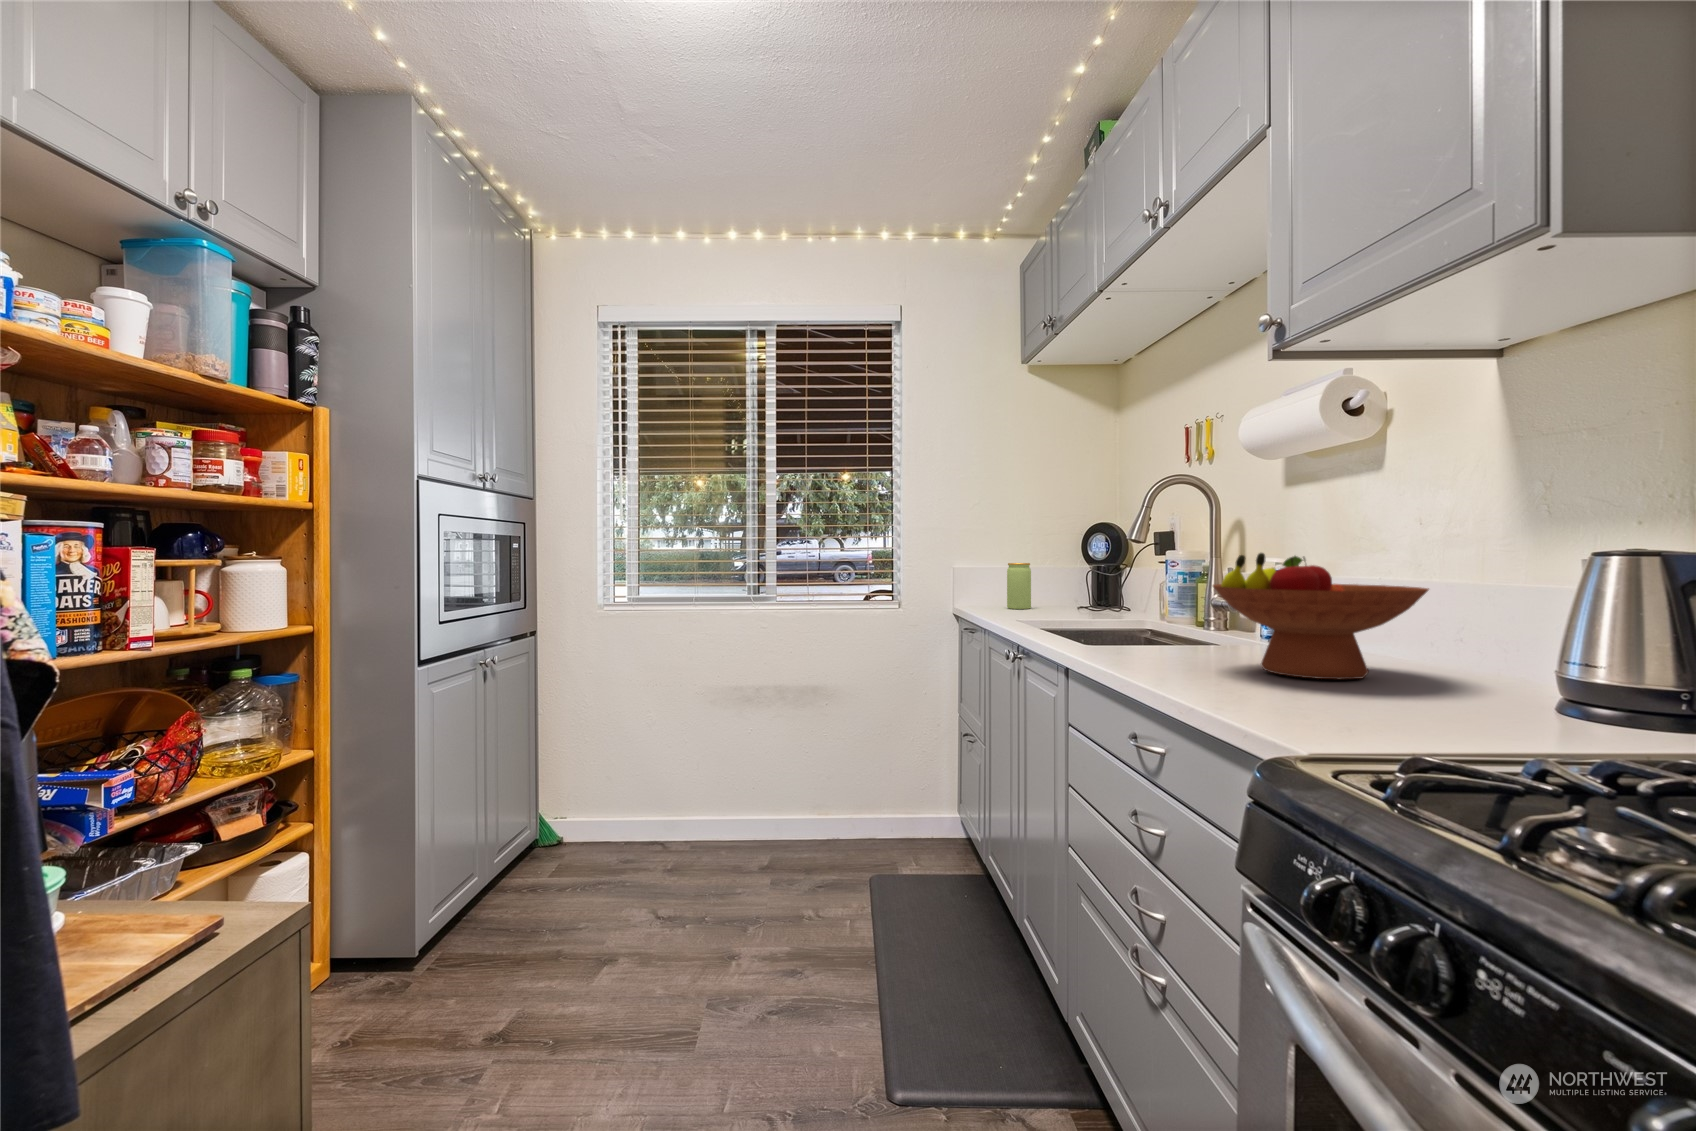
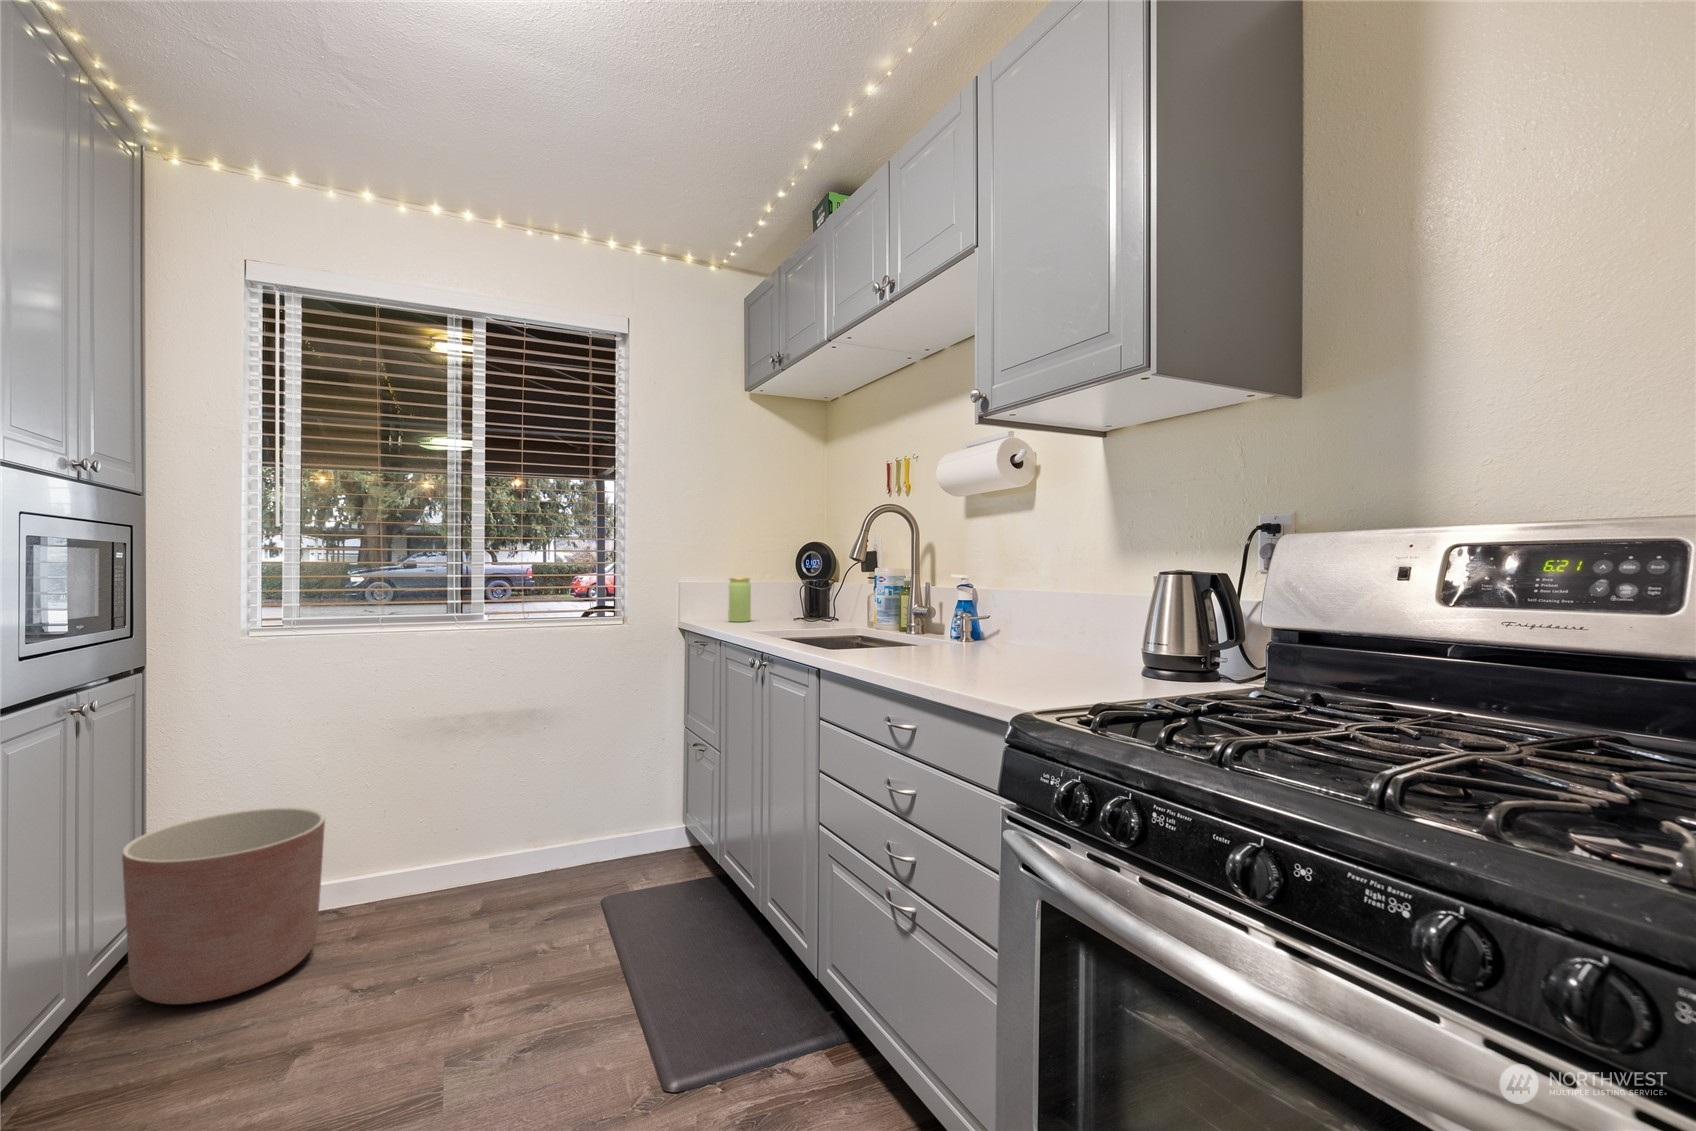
fruit bowl: present [1213,553,1429,679] -> none [938,571,1077,665]
planter: none [514,752,649,903] -> present [122,807,325,1004]

